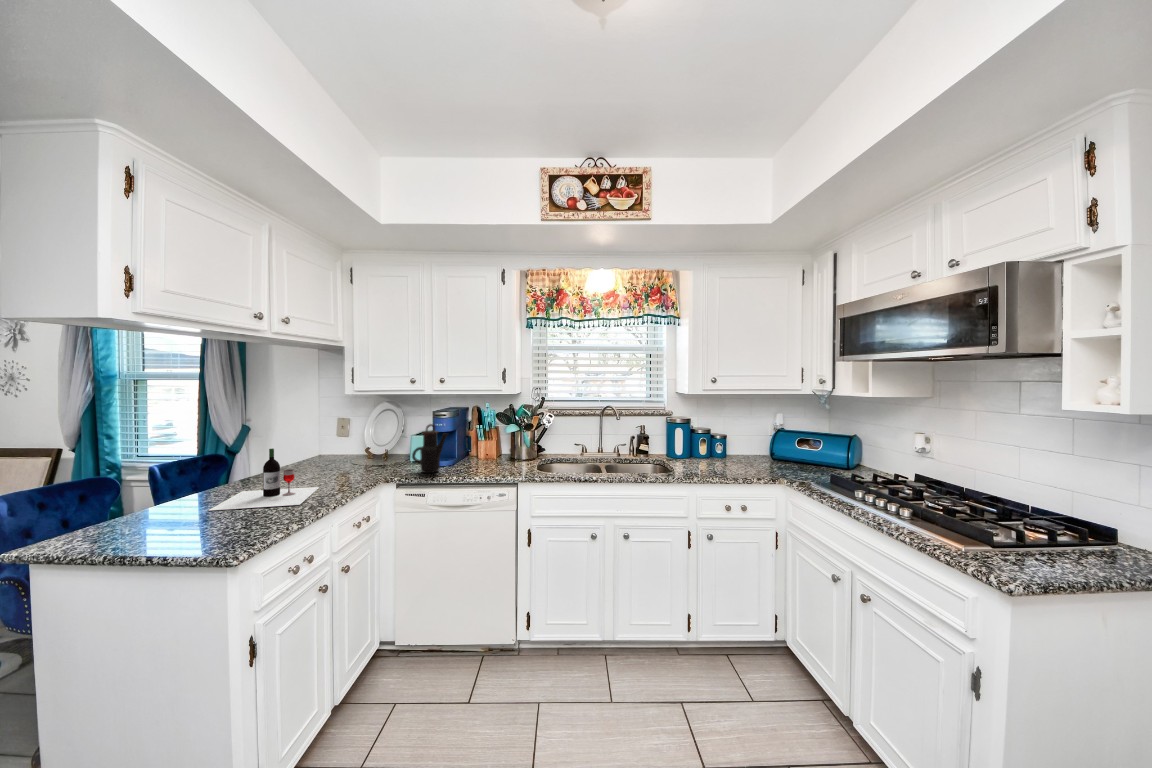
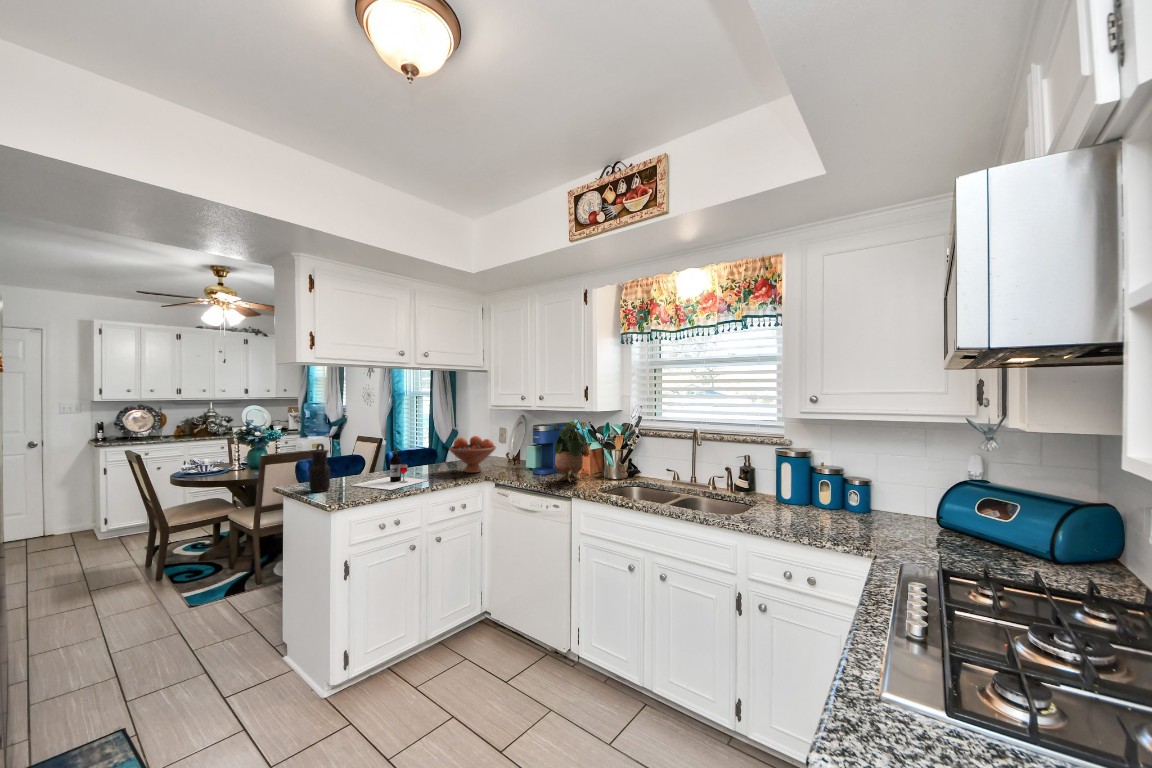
potted plant: none [470,403,505,468] -> present [555,421,586,482]
teapot: present [412,424,448,473] -> present [309,444,330,492]
fruit bowl: none [319,428,383,473] -> present [449,436,496,473]

